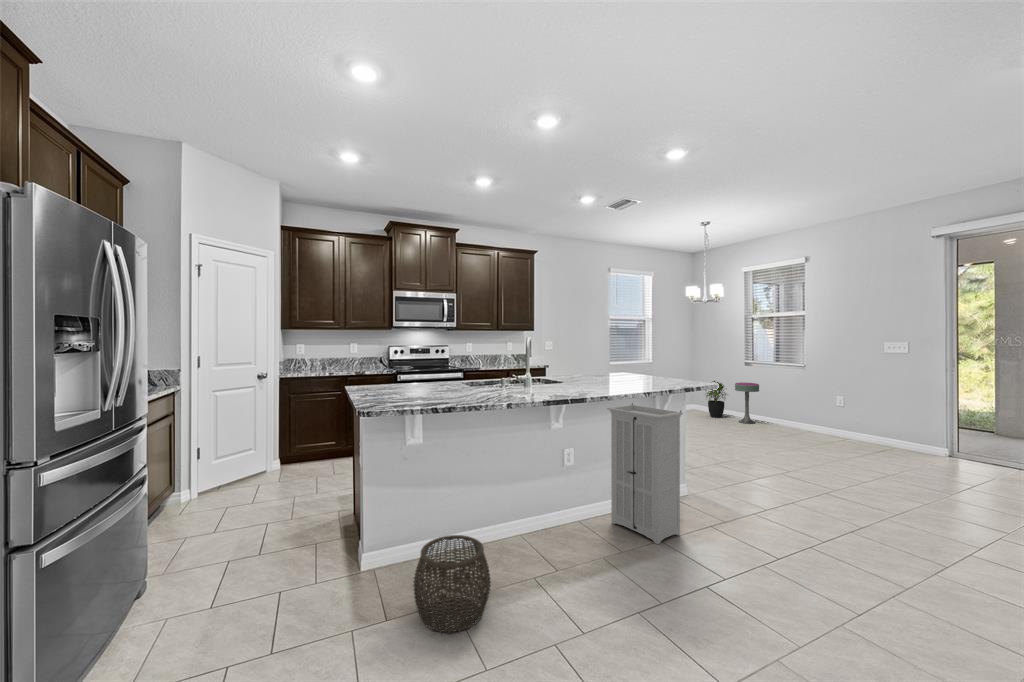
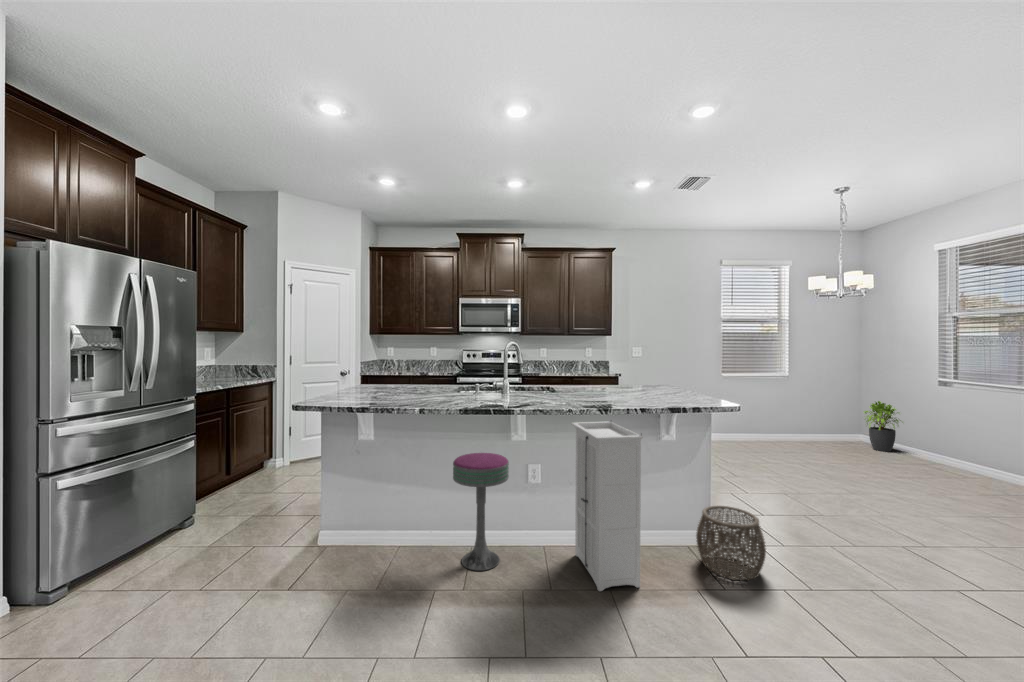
bar stool: present [735,382,759,424] -> present [453,453,509,571]
woven basket: present [413,535,491,633] -> present [696,506,766,581]

